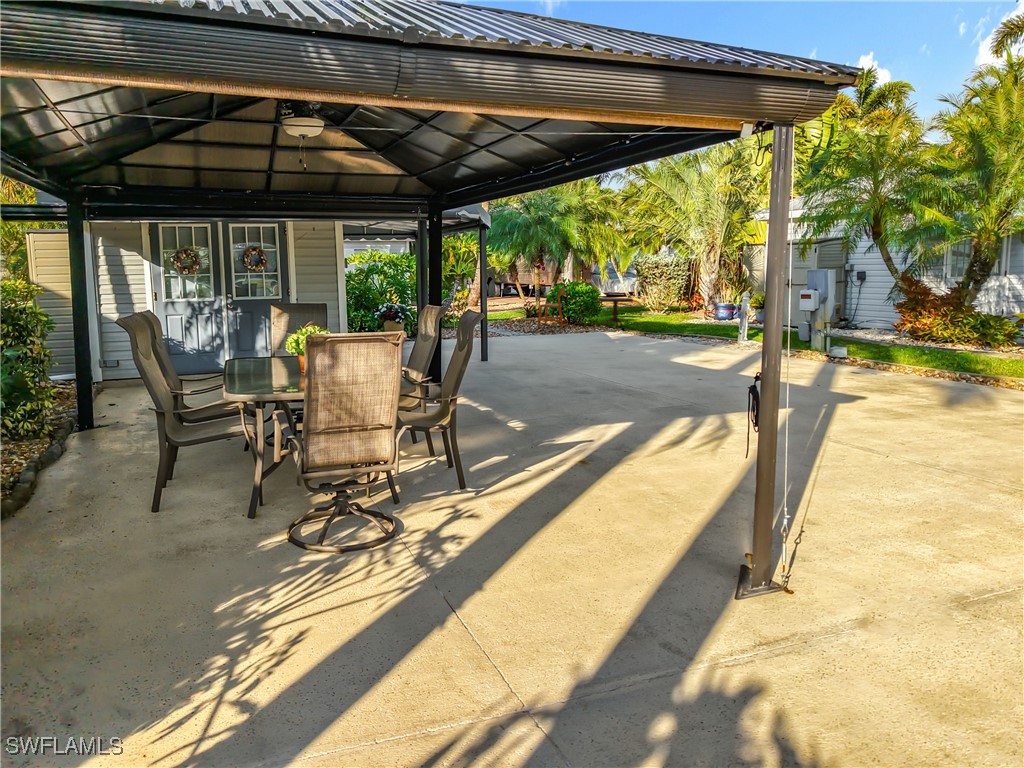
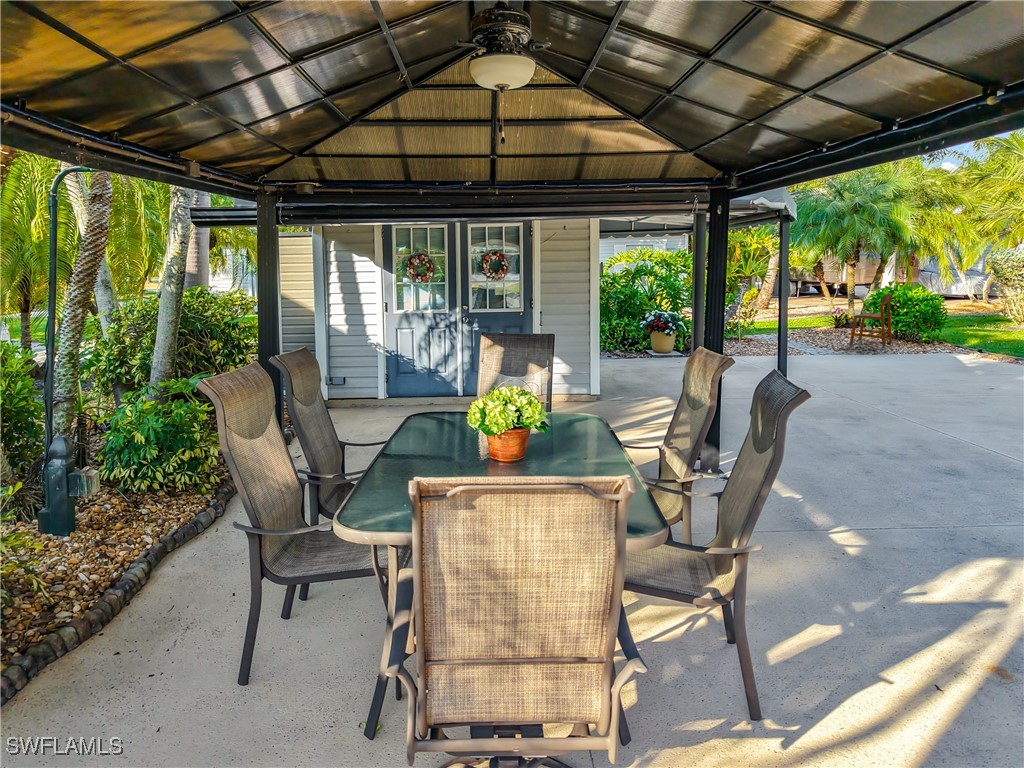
side table: present [598,298,633,327] -> none [938,307,994,347]

